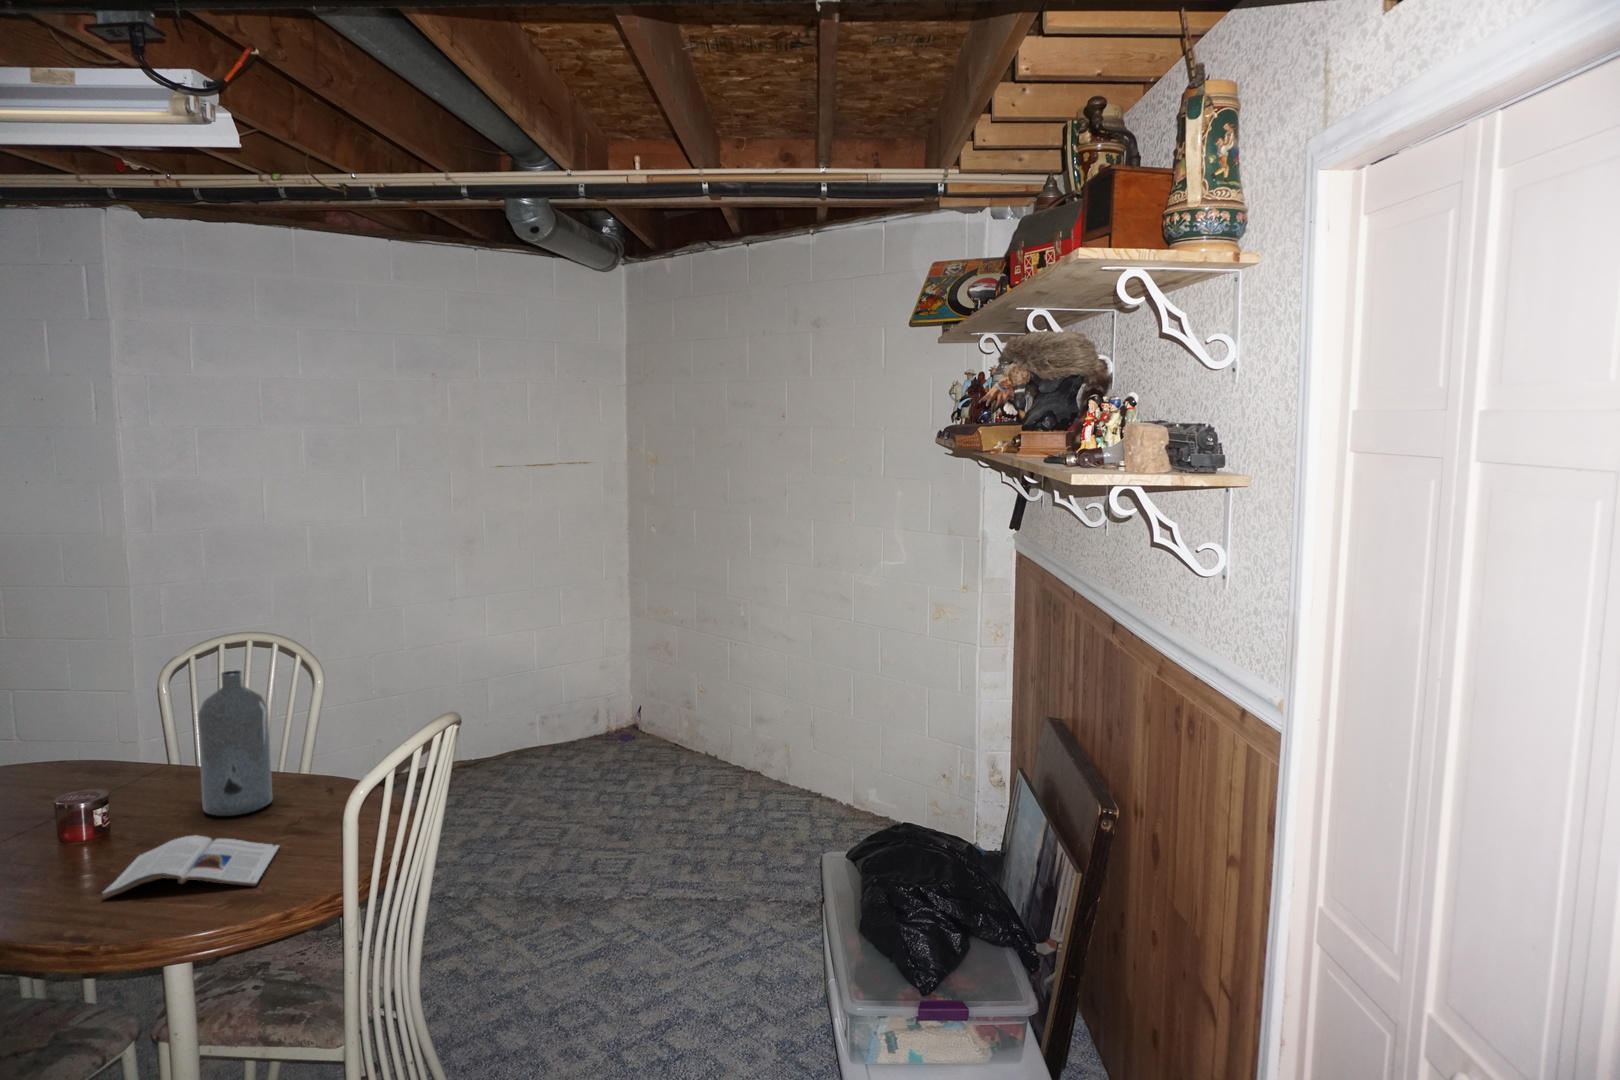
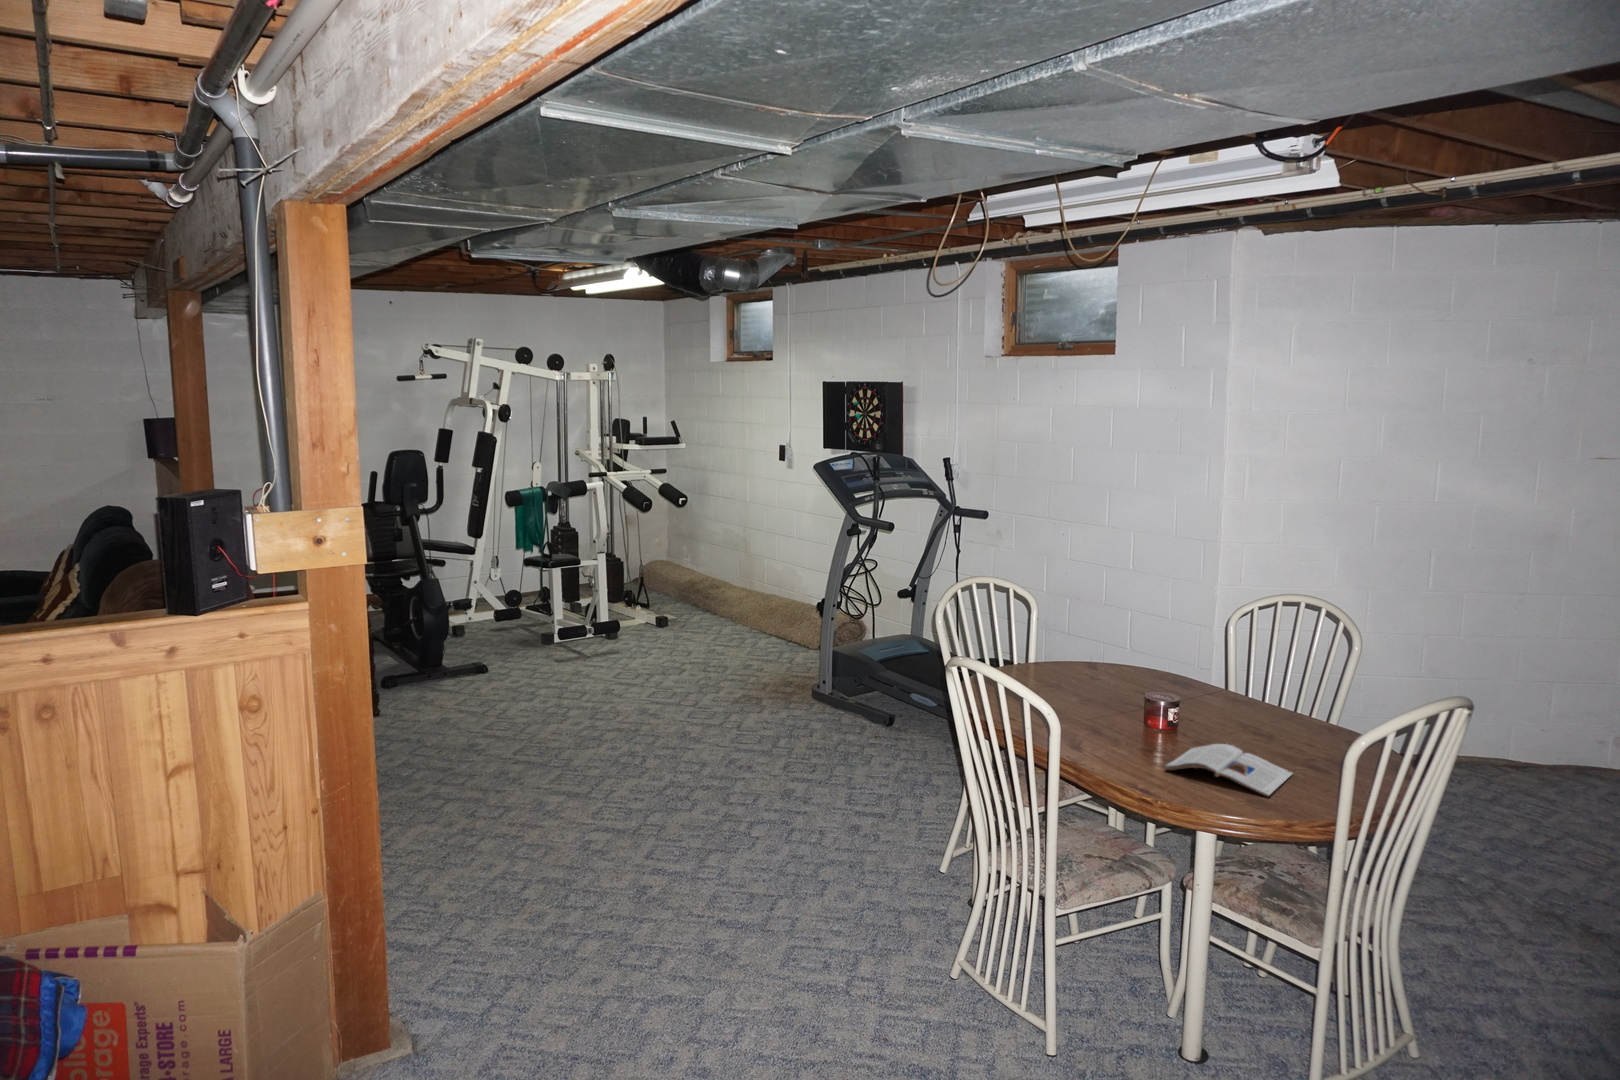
bottle: present [198,670,272,816] -> none [1242,625,1301,741]

